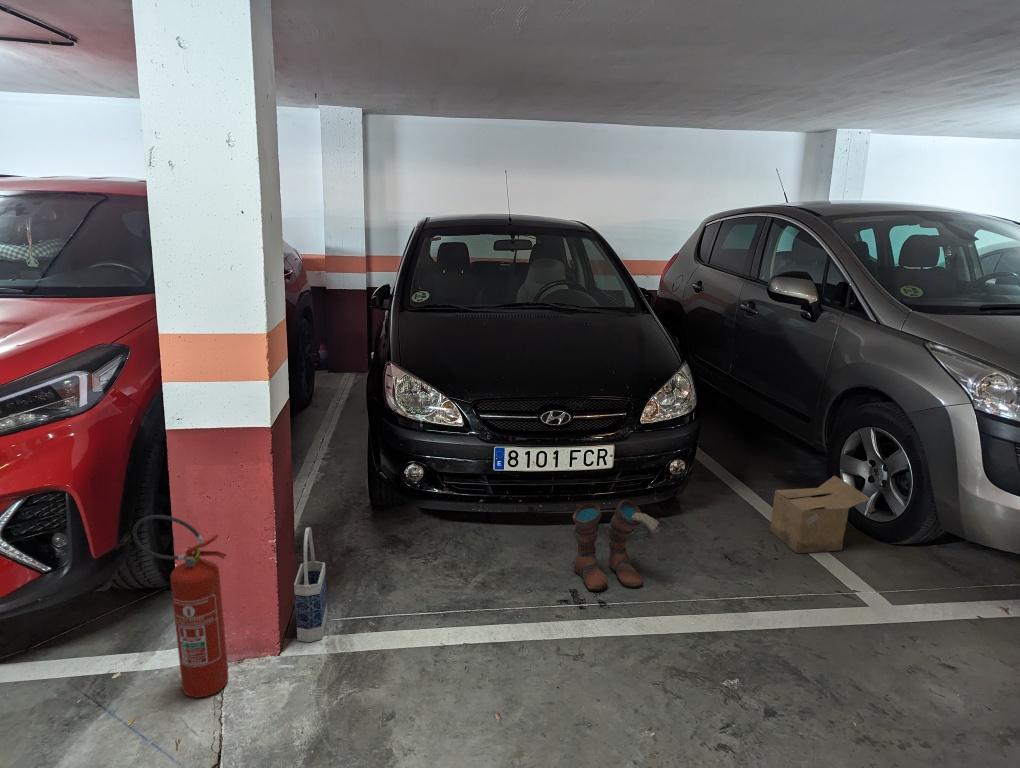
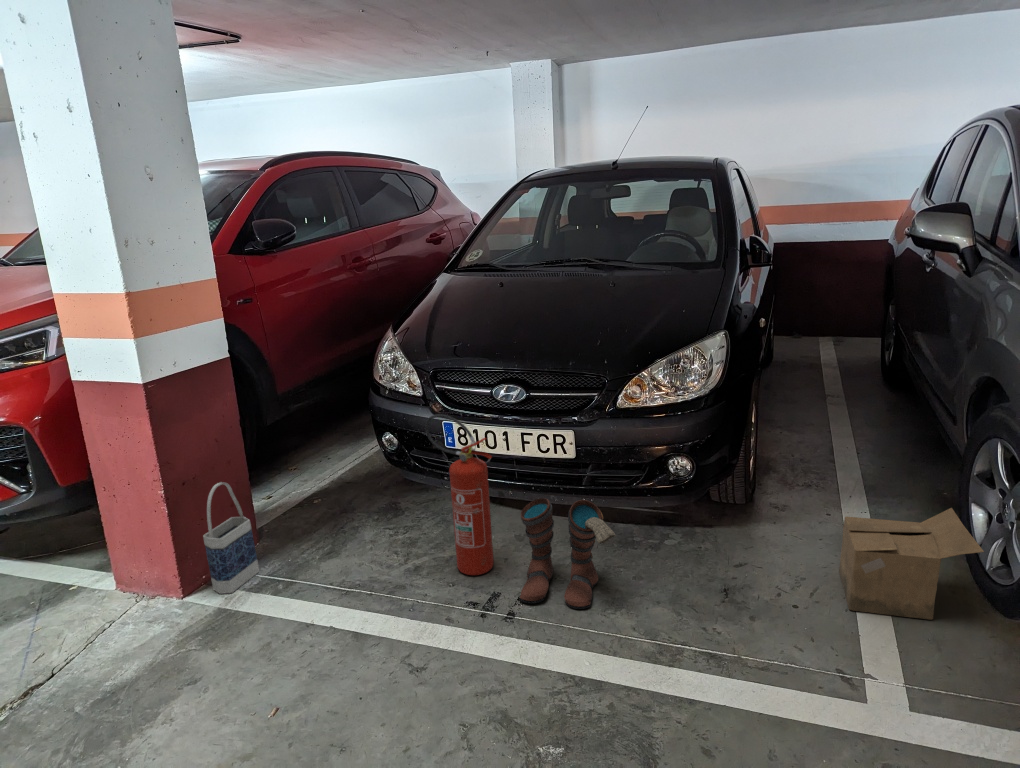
fire extinguisher: present [133,515,228,697] -> present [425,414,494,575]

